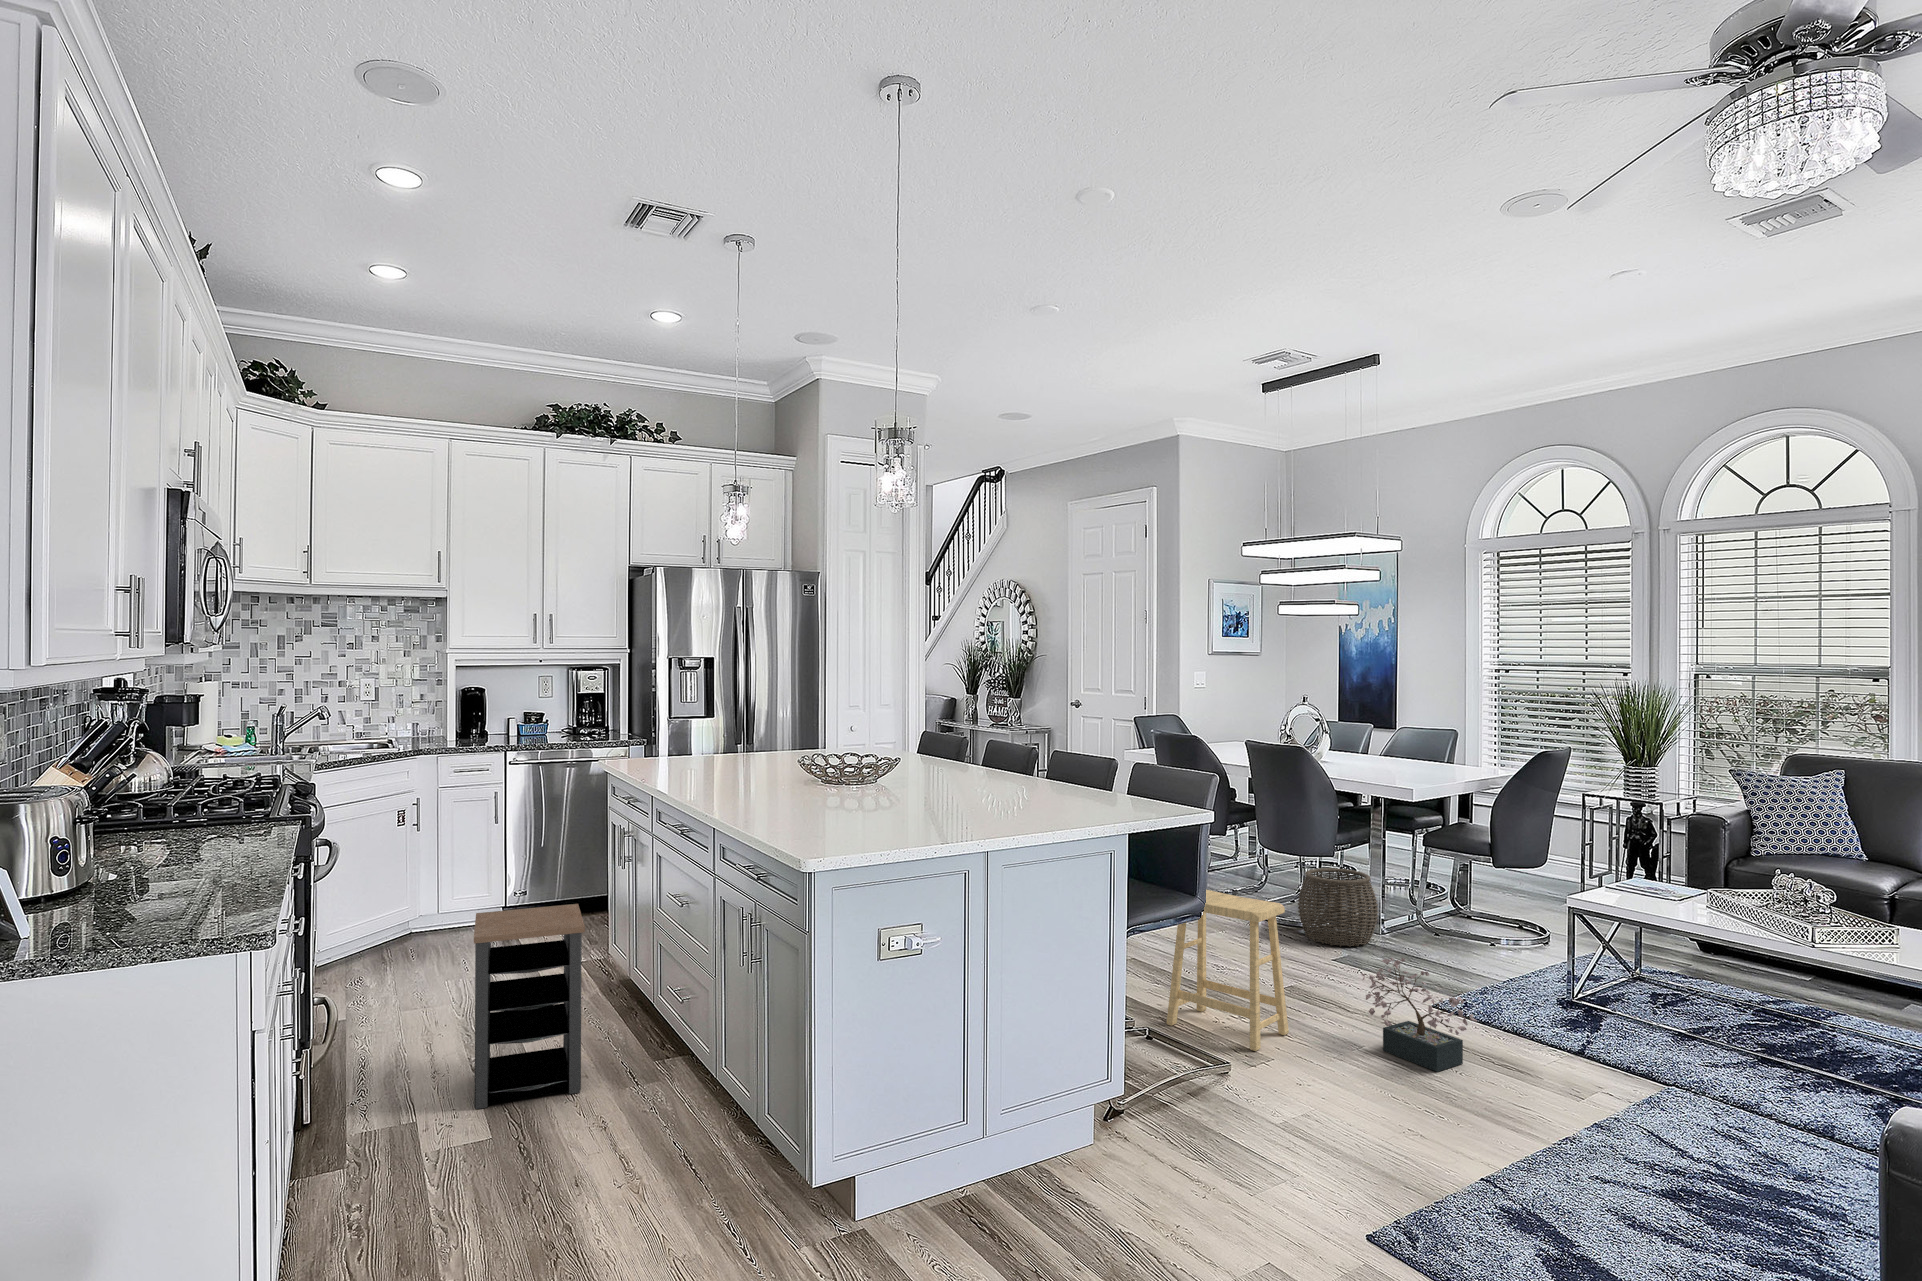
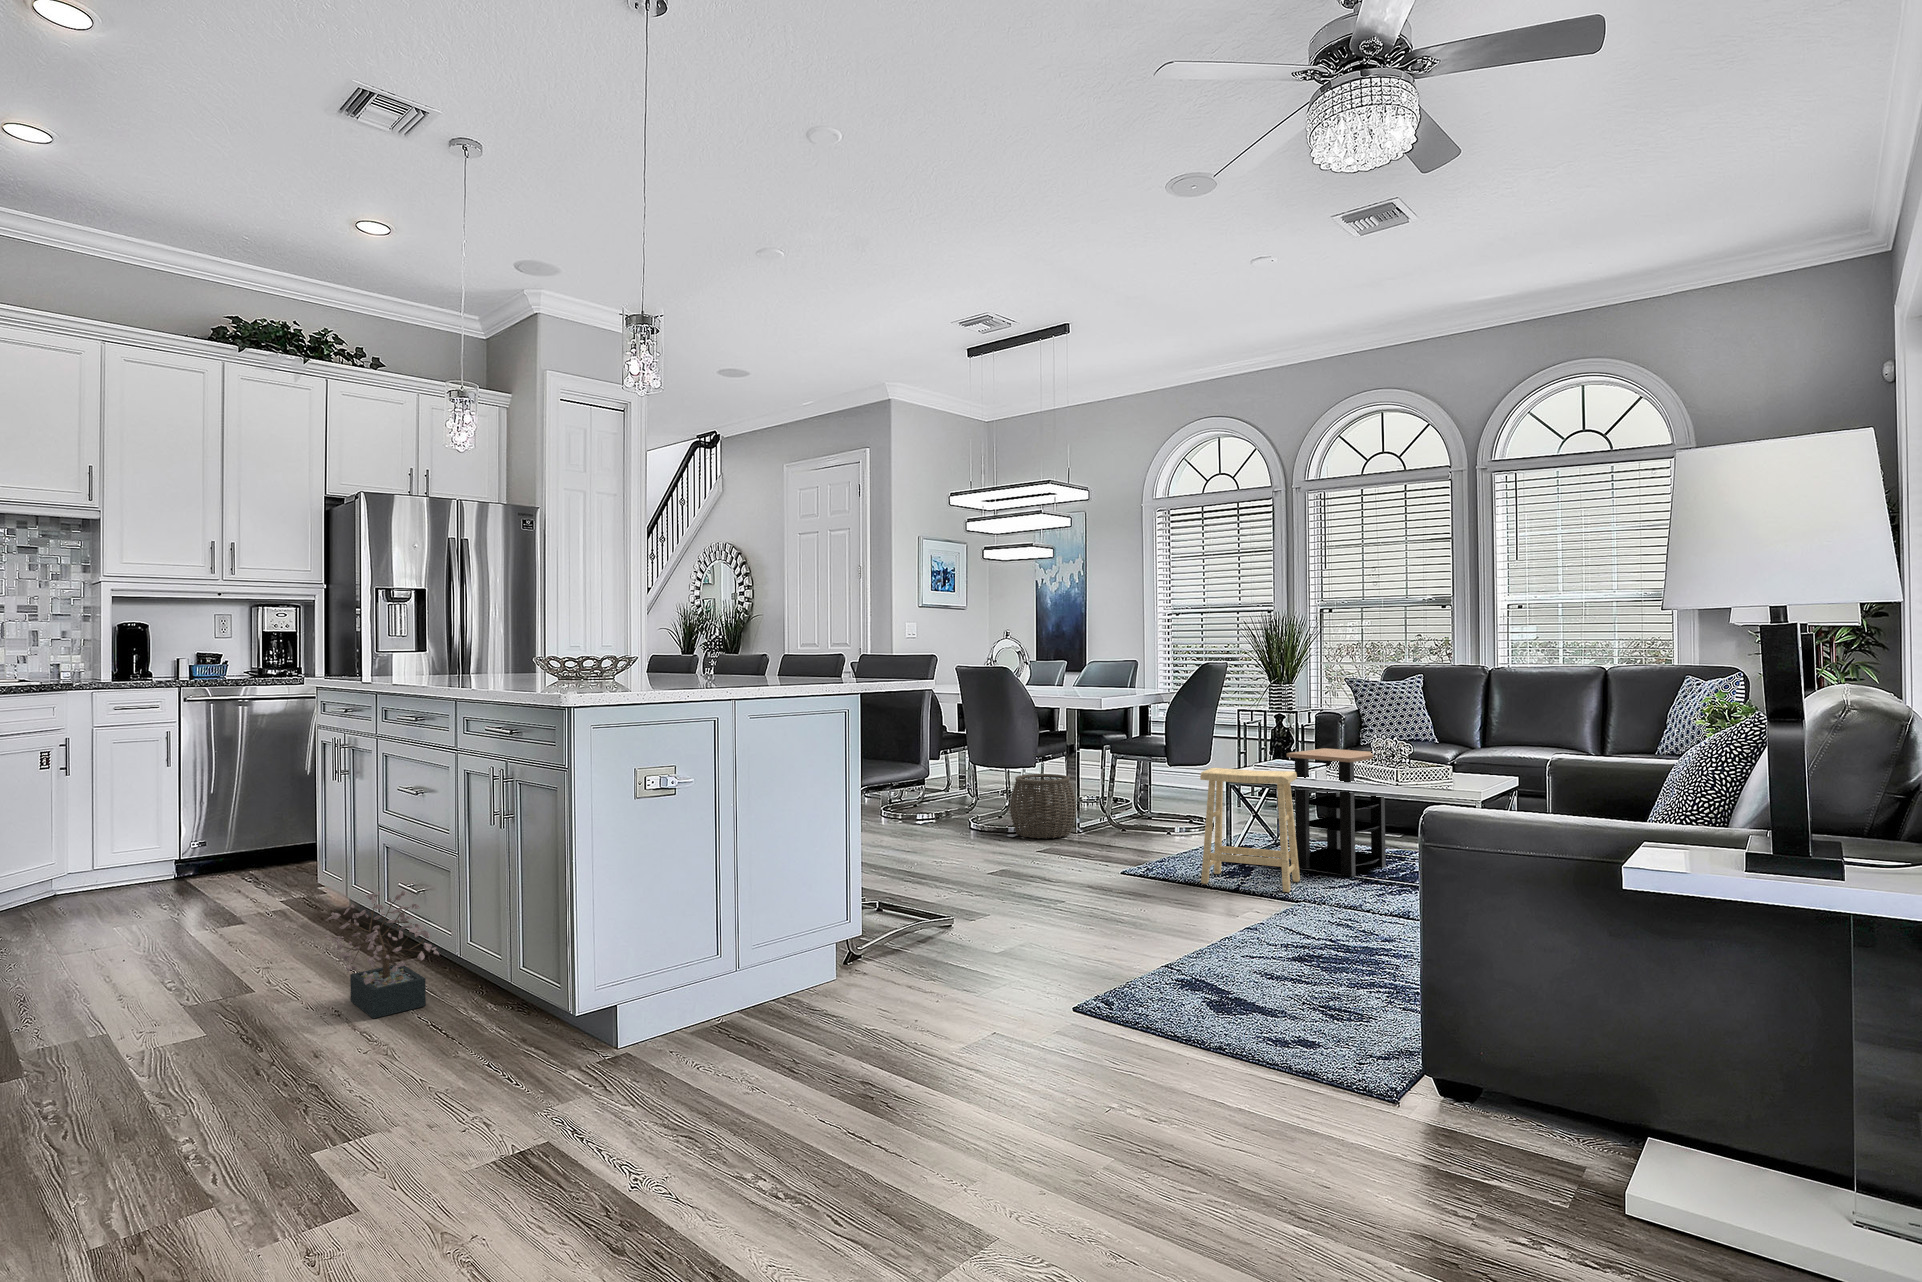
footstool: present [1167,890,1289,1051] -> present [1200,768,1300,892]
side table: present [474,904,585,1109] -> present [1287,748,1386,877]
decorative plant: present [1362,958,1477,1072] -> present [325,891,439,1018]

